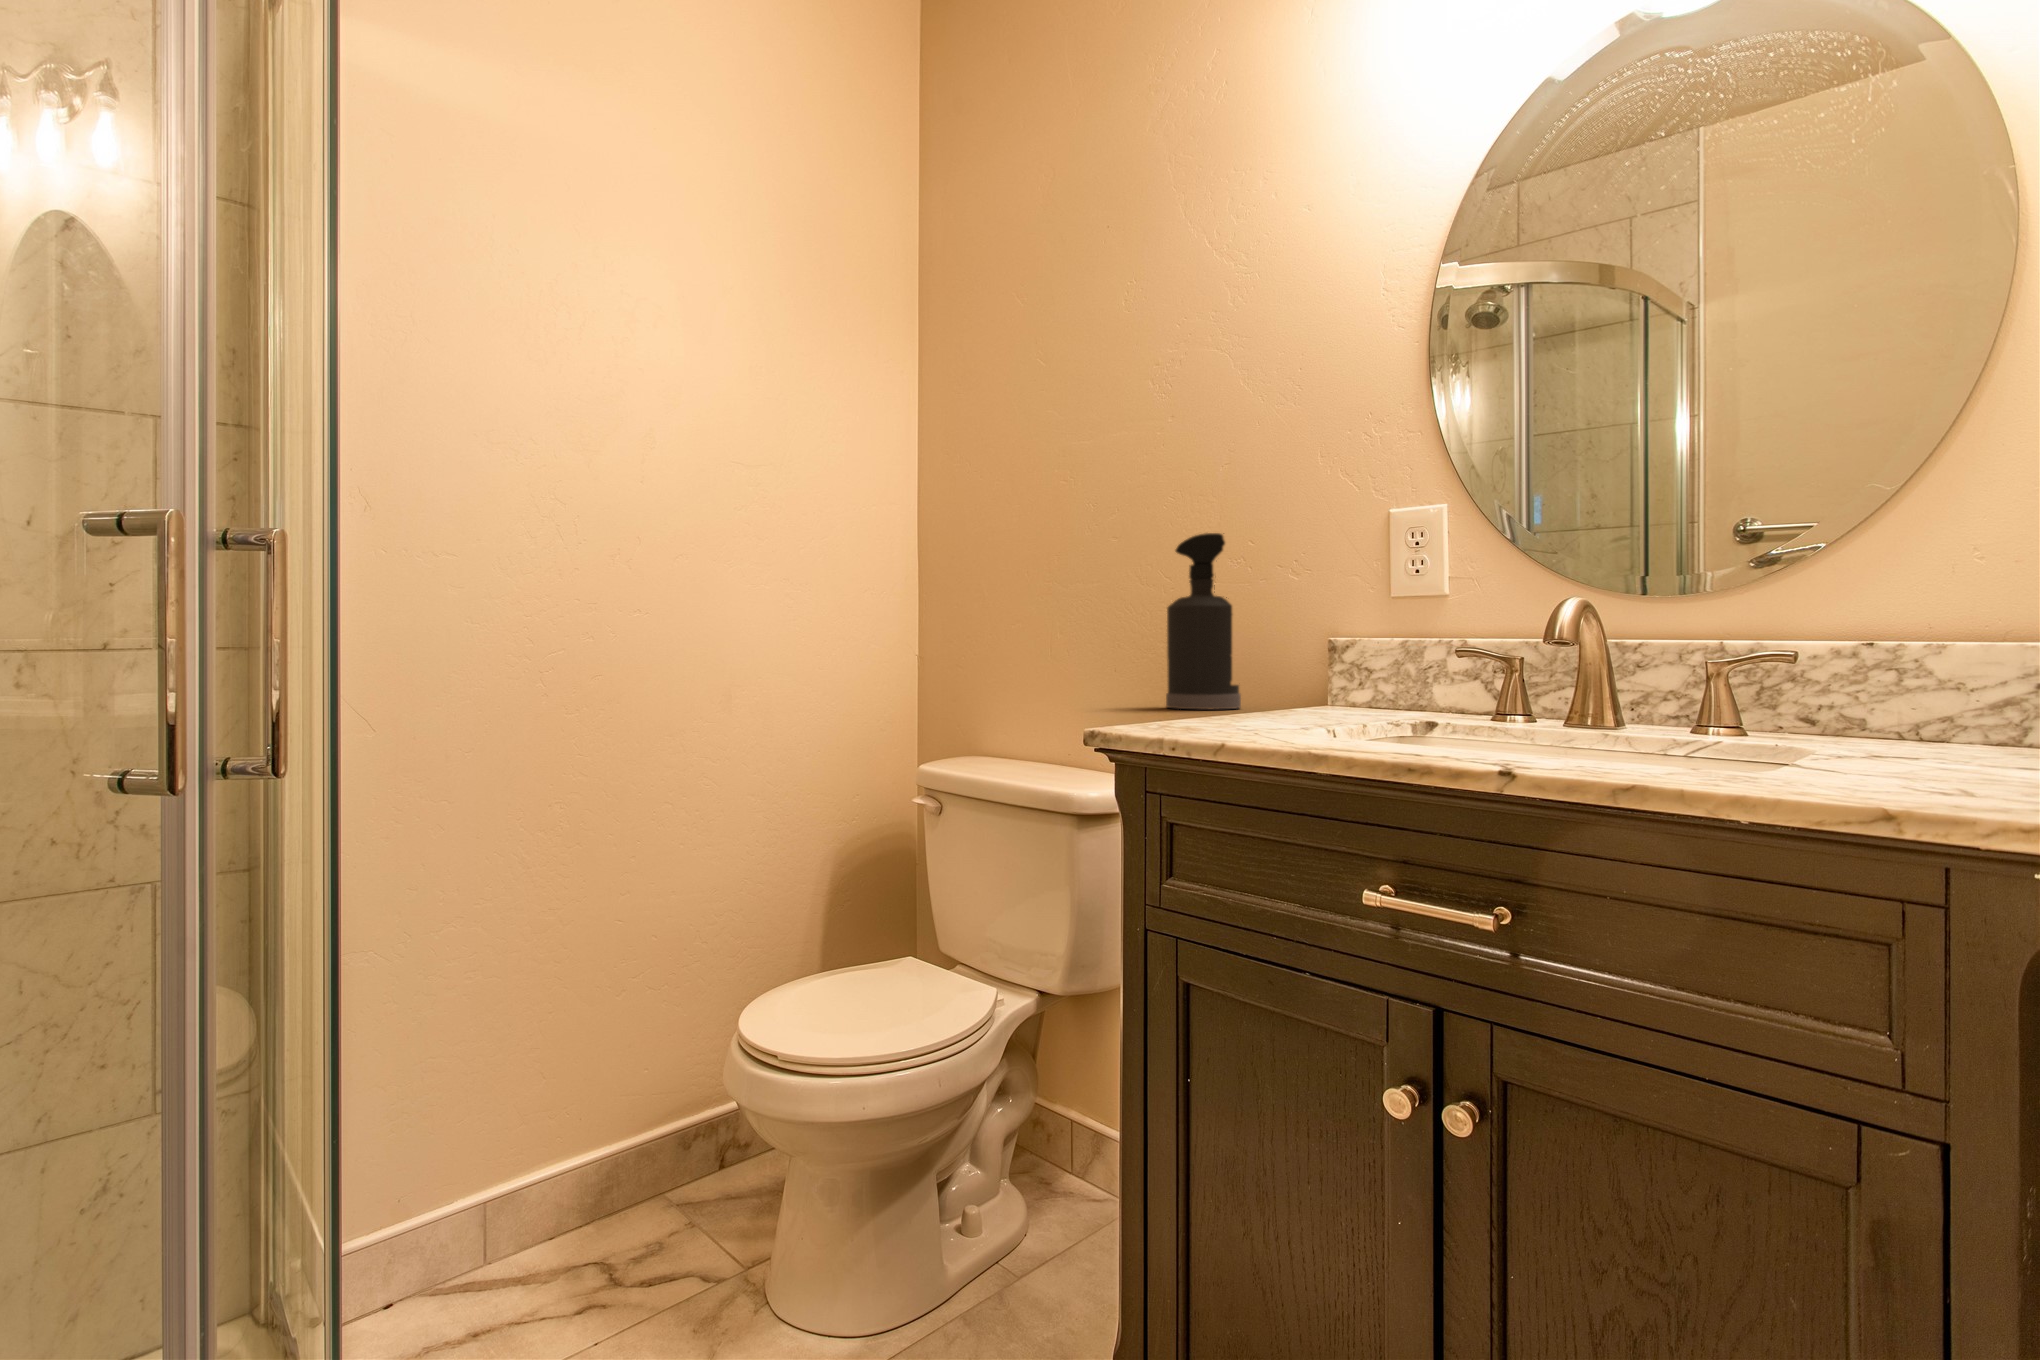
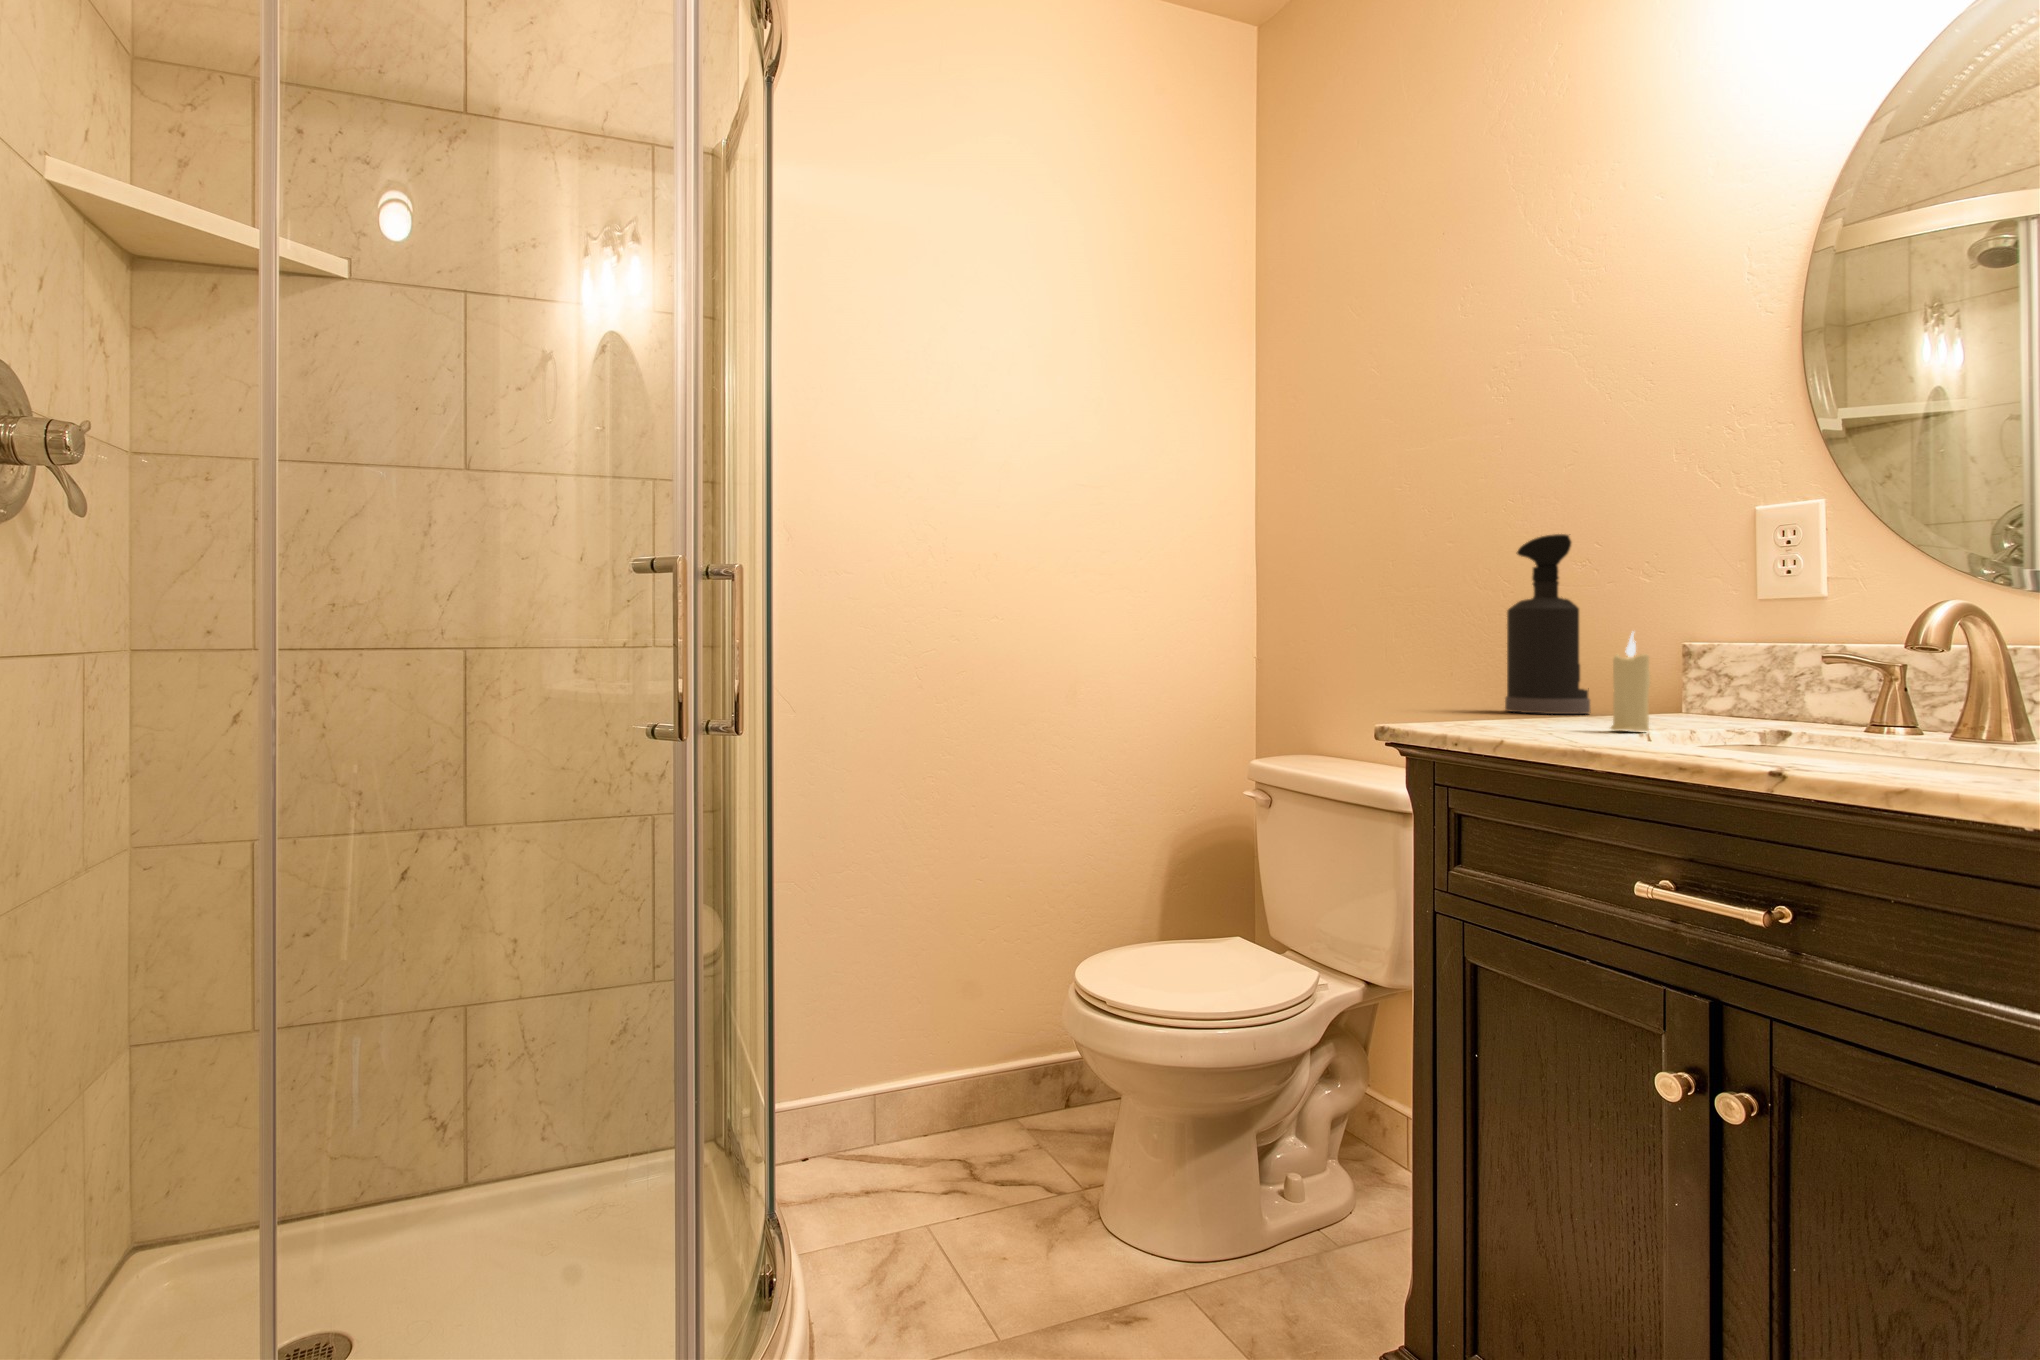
candle: none [1287,627,1322,726] -> present [1611,632,1650,731]

